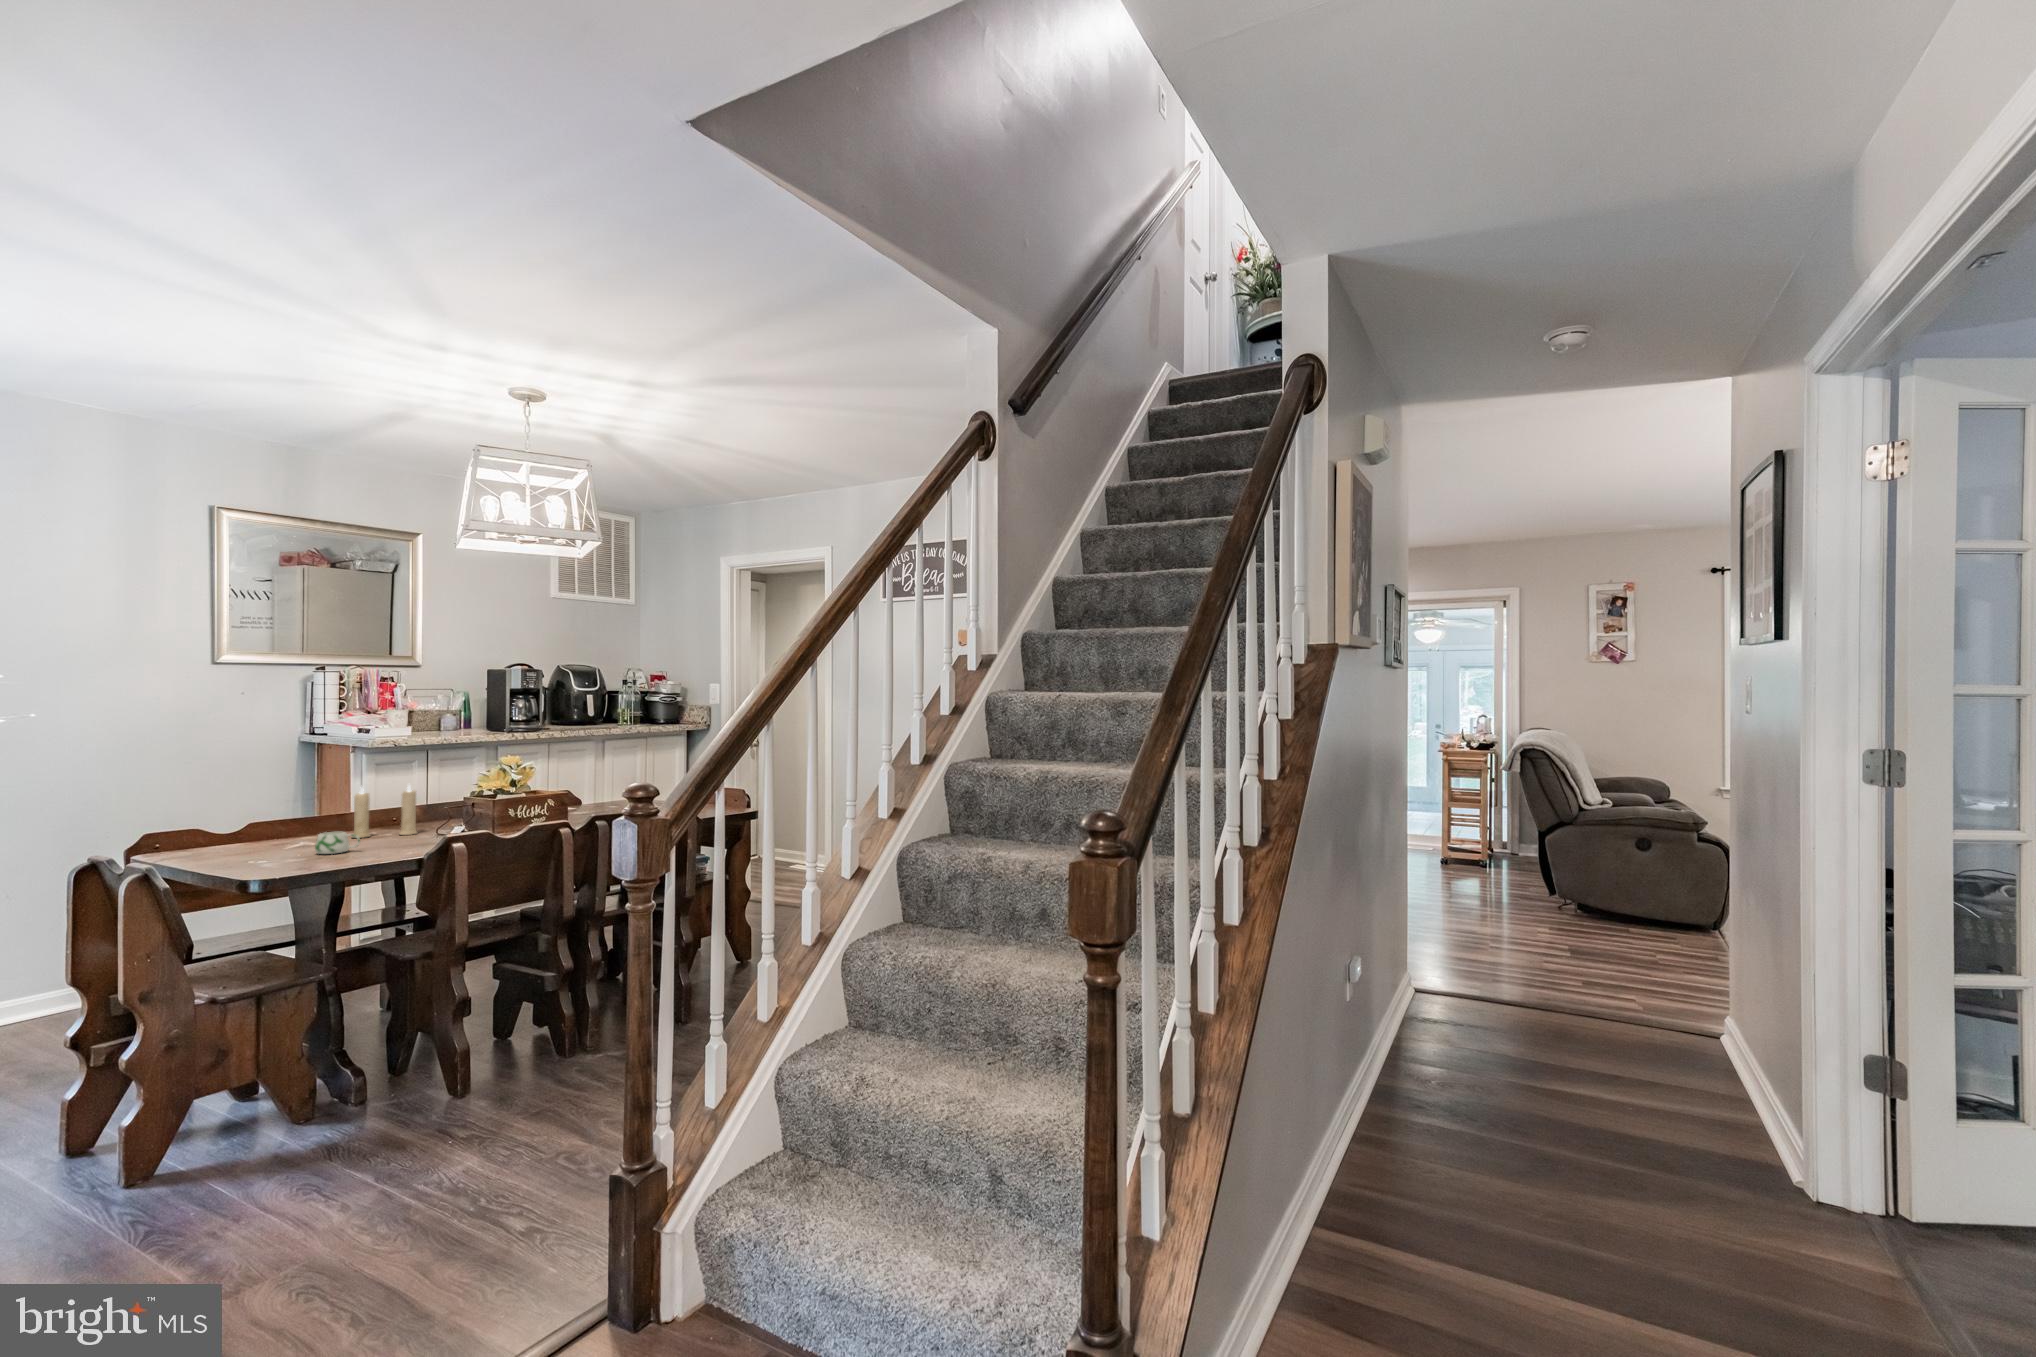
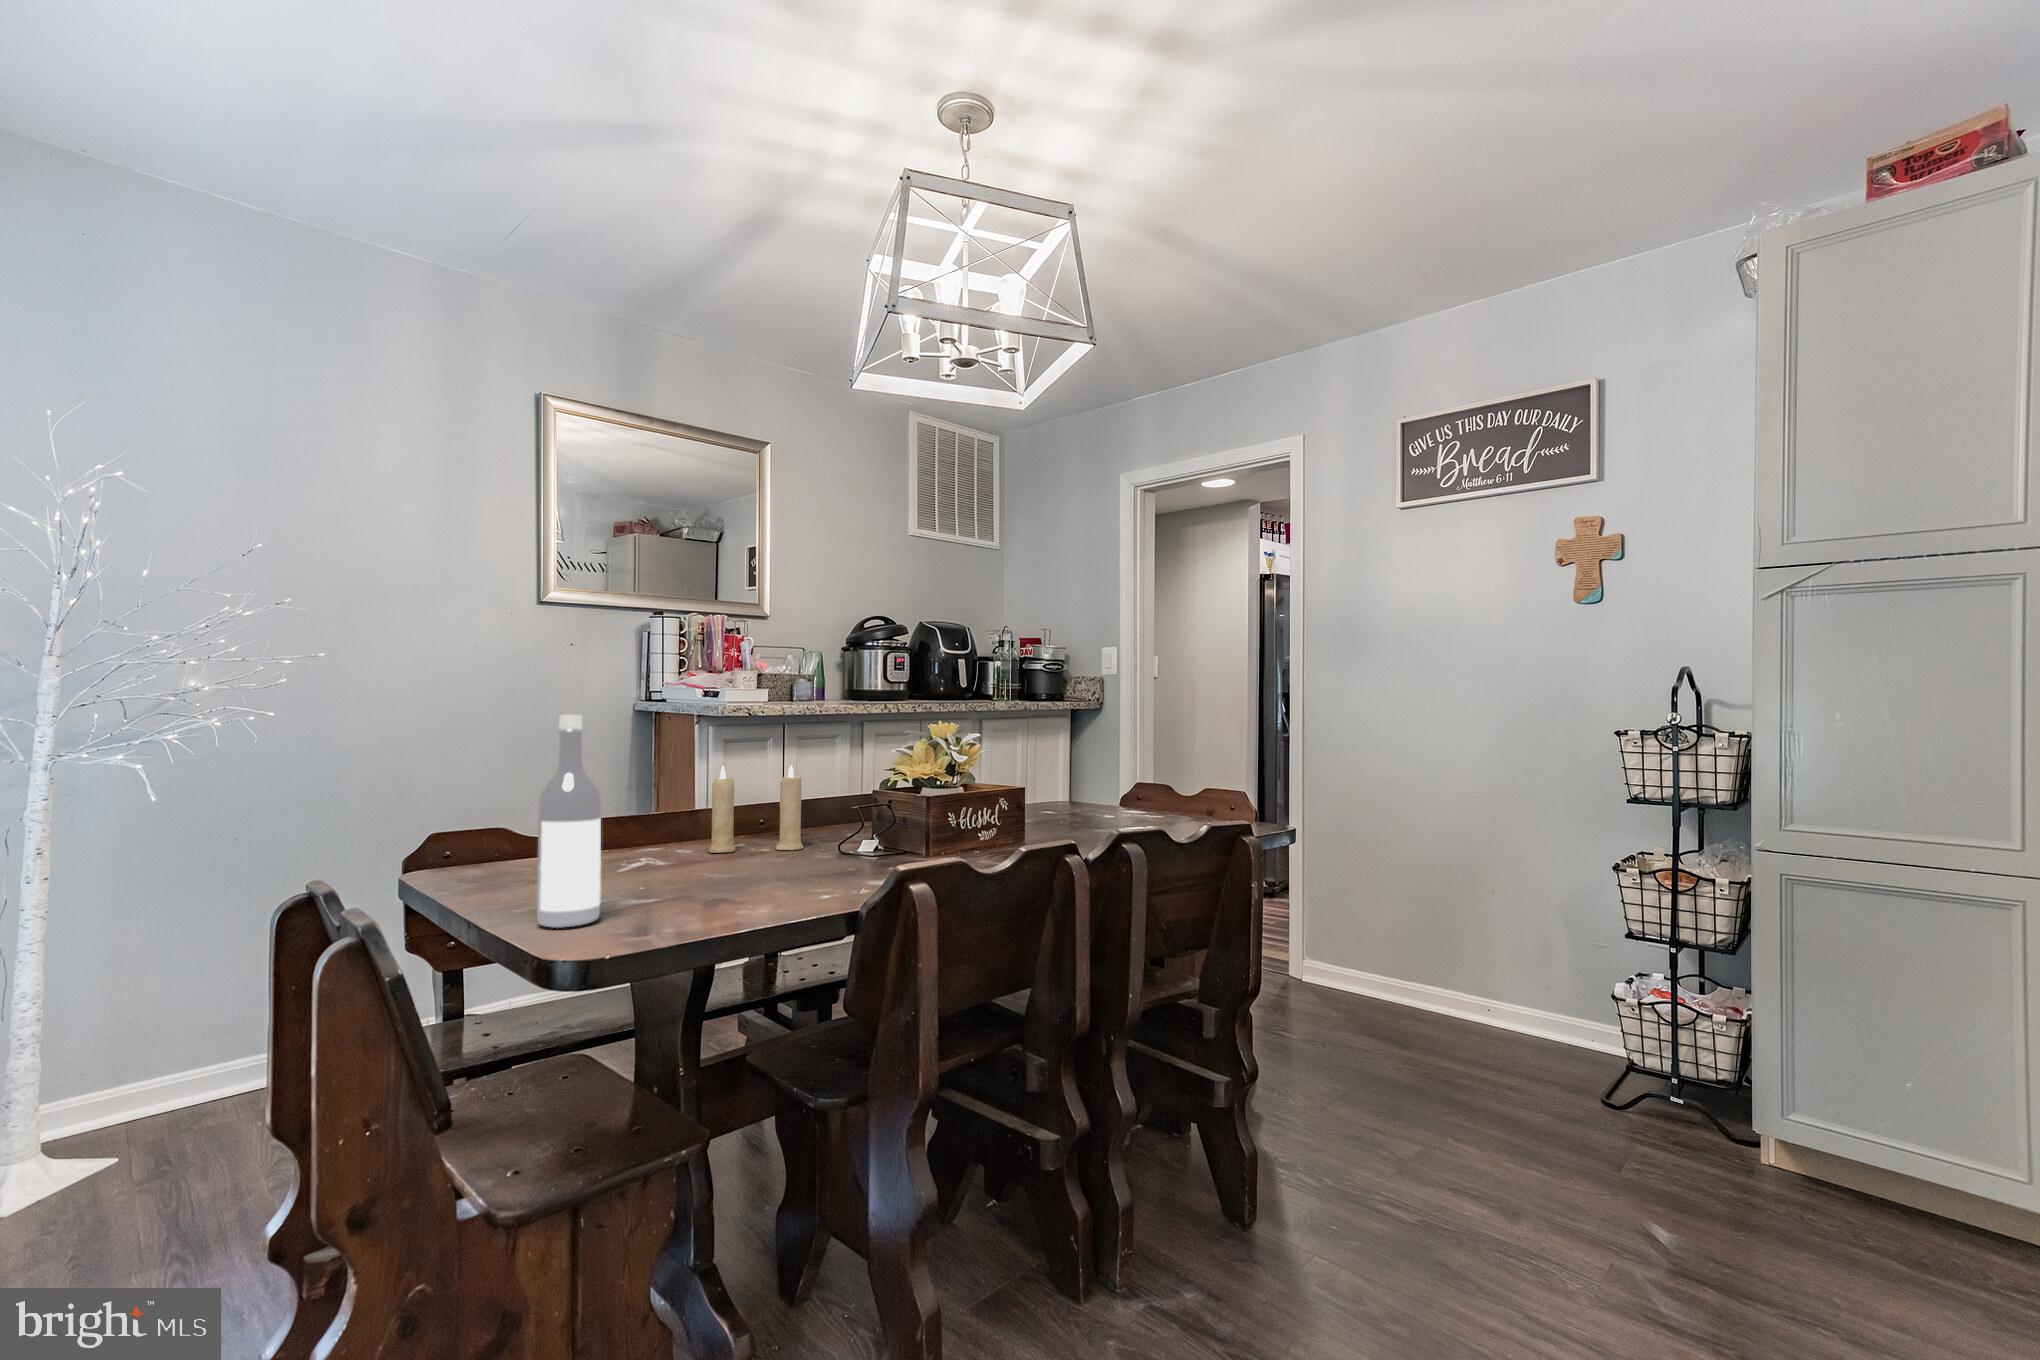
wine bottle: none [244,764,280,870] -> present [537,715,601,928]
mug: present [315,832,360,854] -> none [658,847,730,889]

